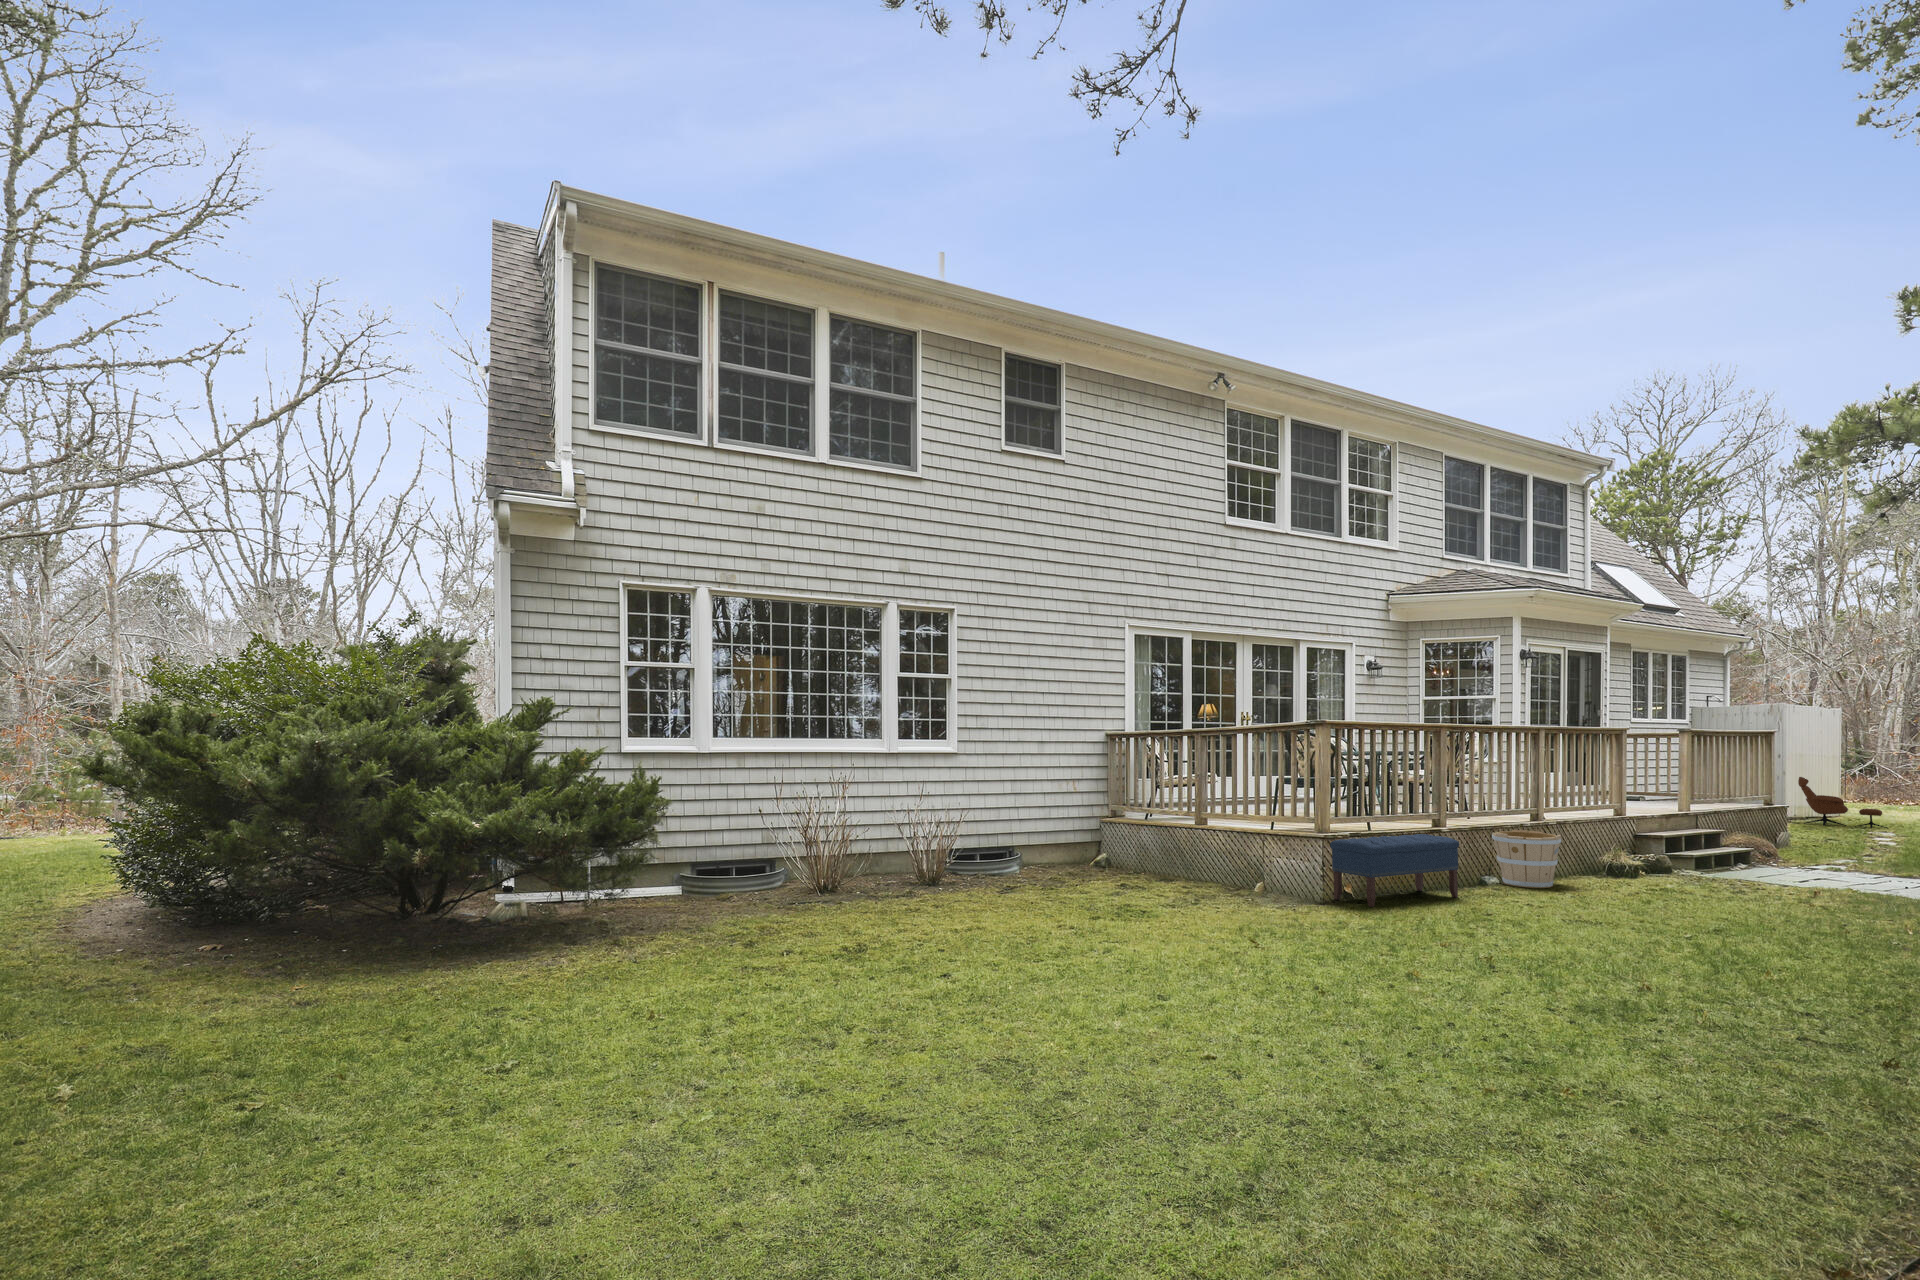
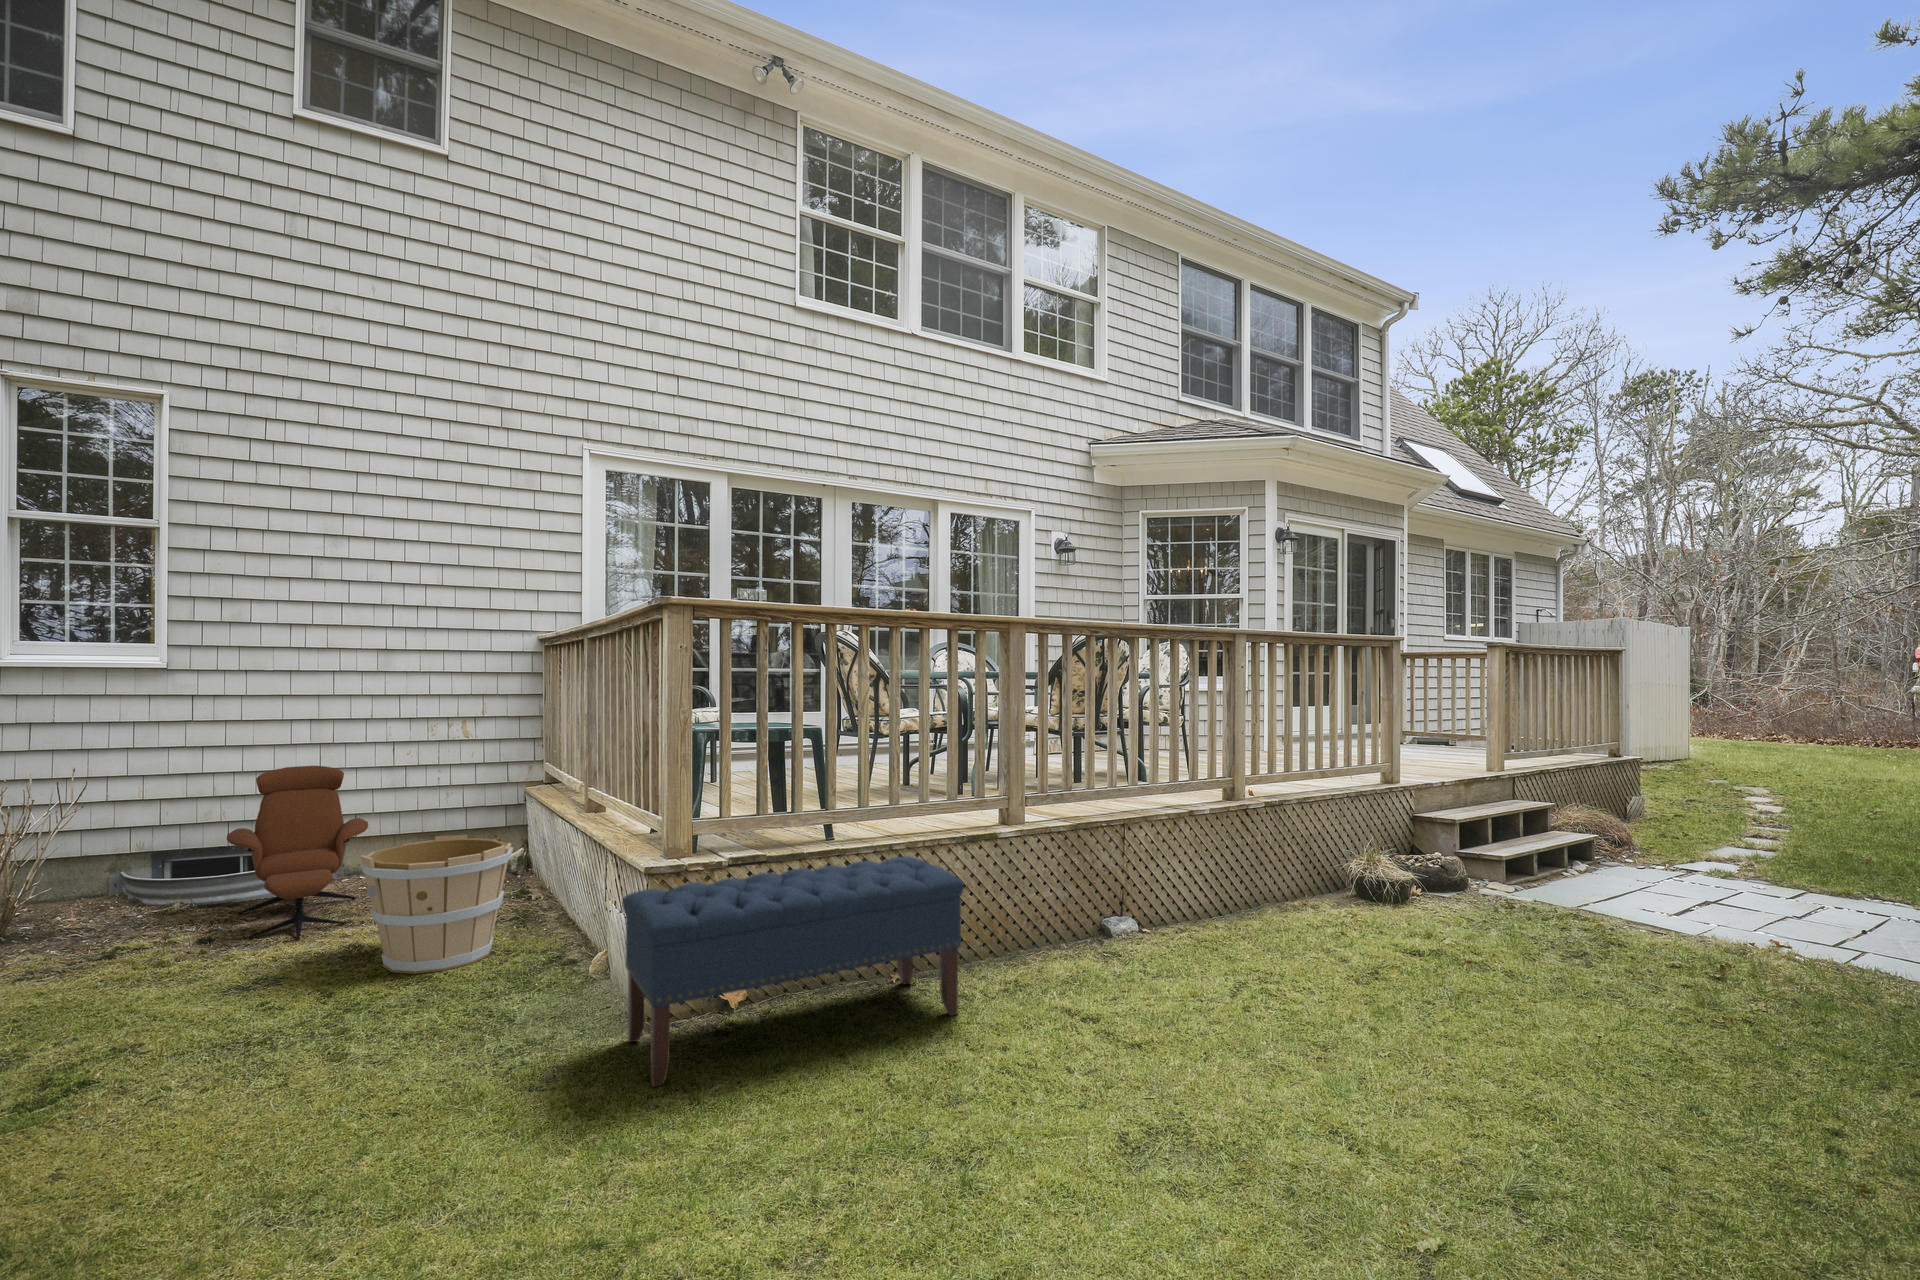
lounge chair: present [1798,777,1888,829] -> present [227,766,368,941]
wooden bucket: present [1492,830,1561,888] -> present [360,835,513,974]

